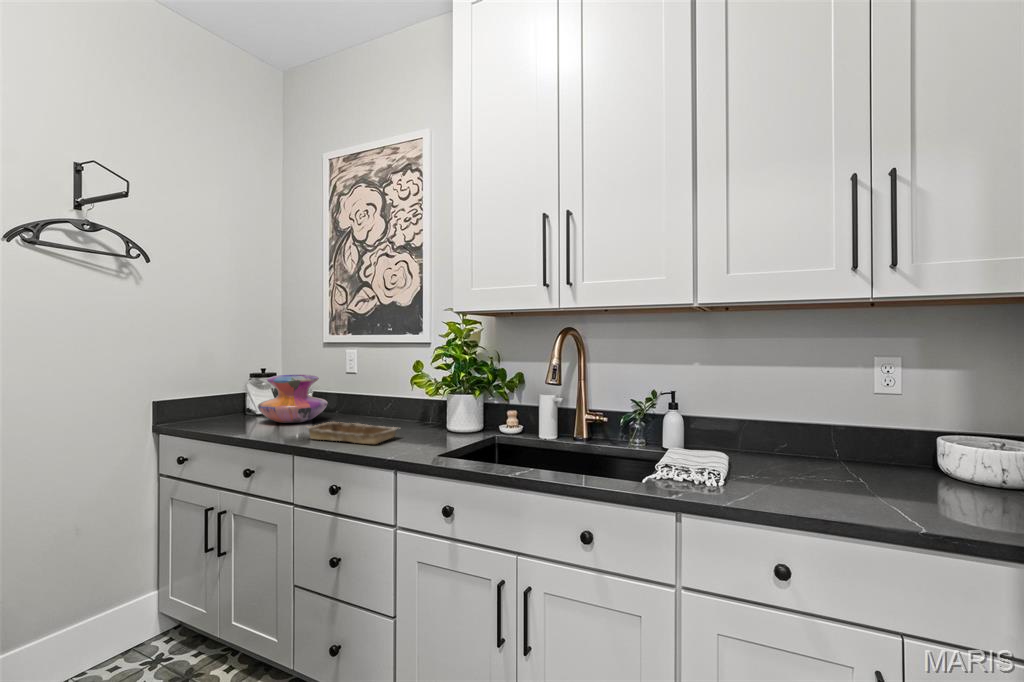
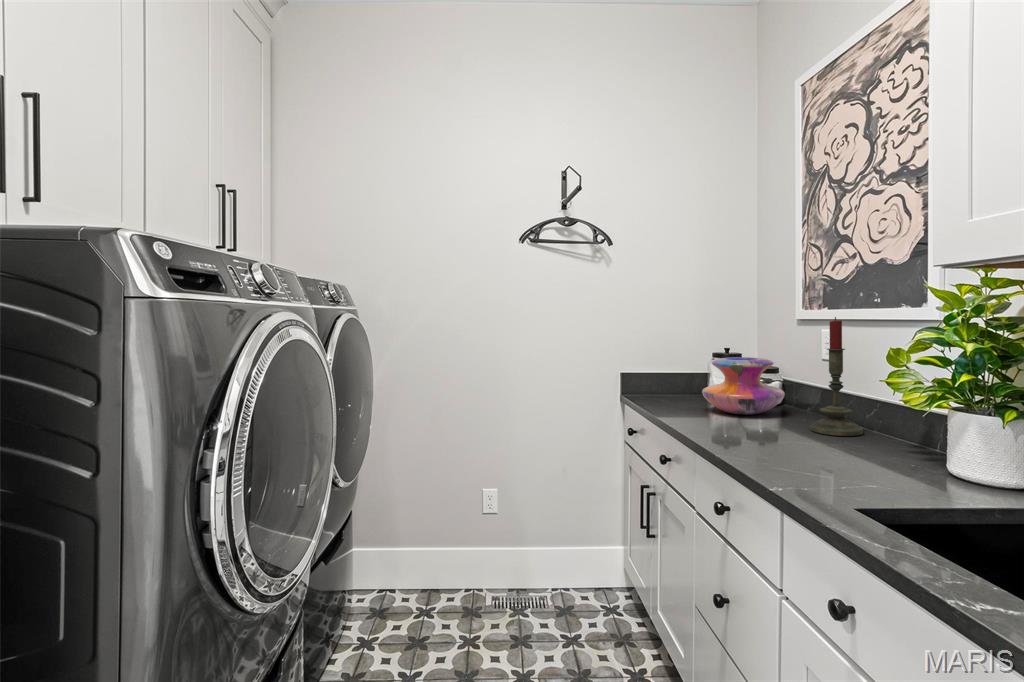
candle: none [357,341,390,426] -> present [810,317,863,436]
tray: present [308,422,397,444] -> none [715,422,844,465]

